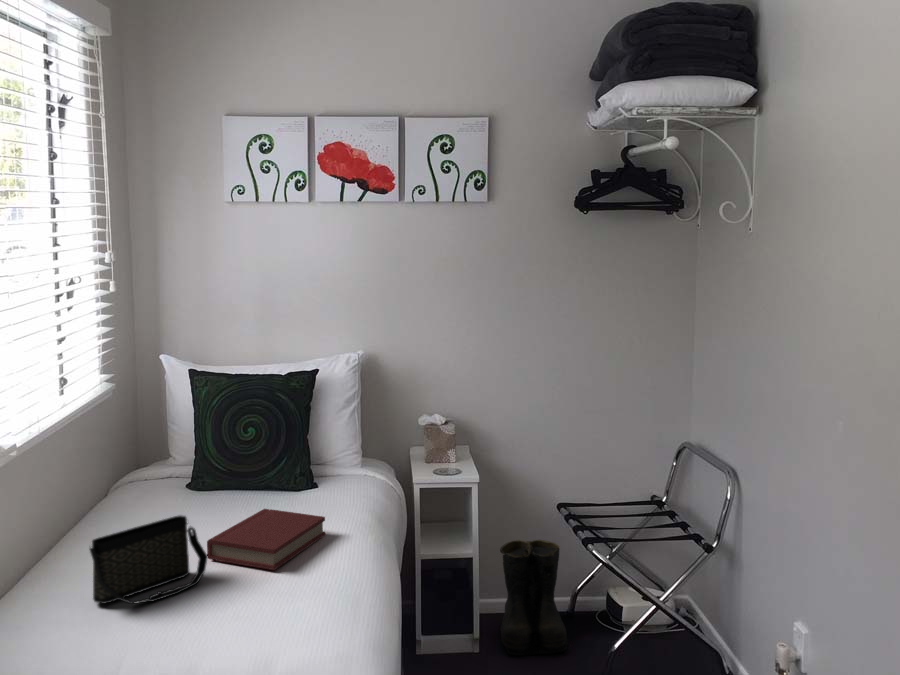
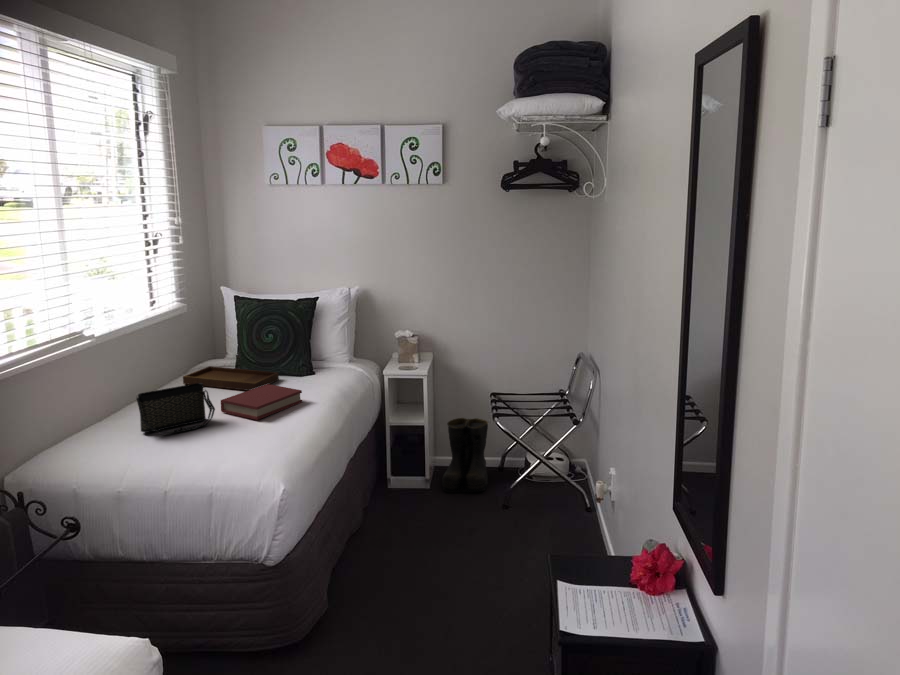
tray: none [118,460,267,520] -> present [183,353,279,391]

